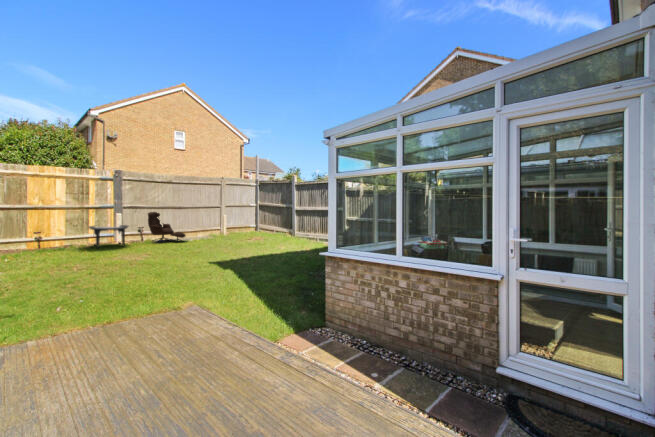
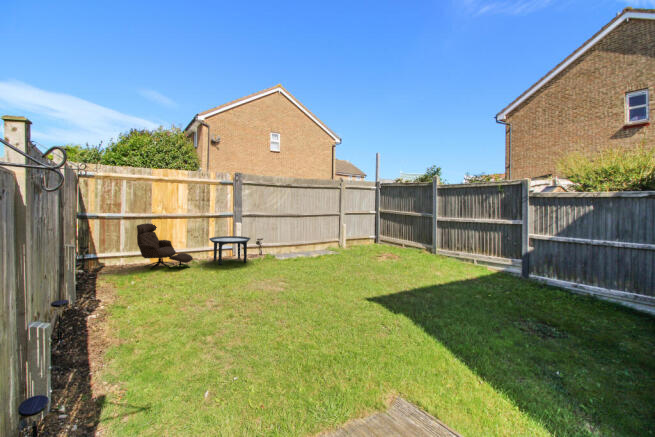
lounge chair: present [148,212,186,242] -> present [137,223,193,270]

